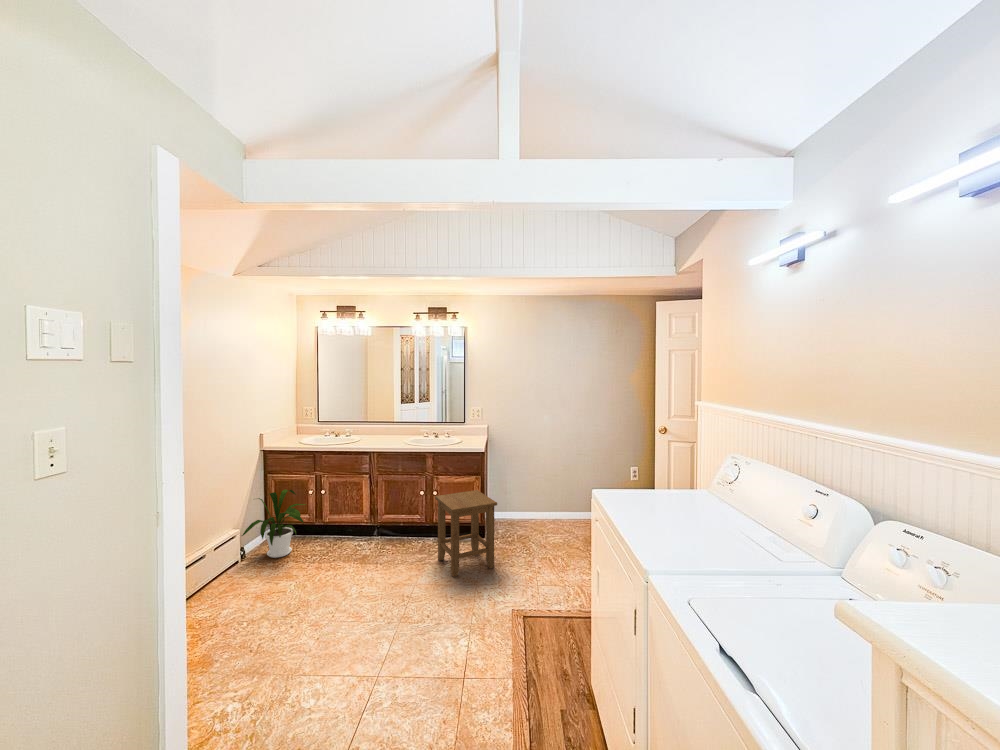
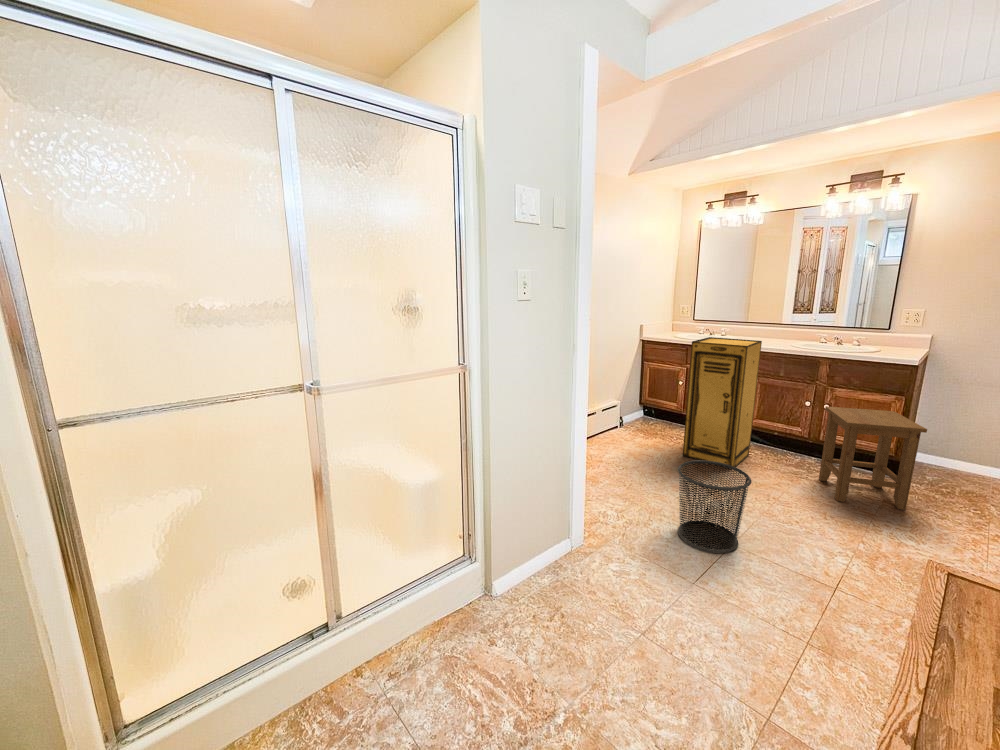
storage cabinet: none [320,445,382,575] -> present [683,337,762,467]
house plant: present [242,489,305,558] -> none [618,375,677,433]
waste bin: none [323,583,393,688] -> present [678,460,751,553]

